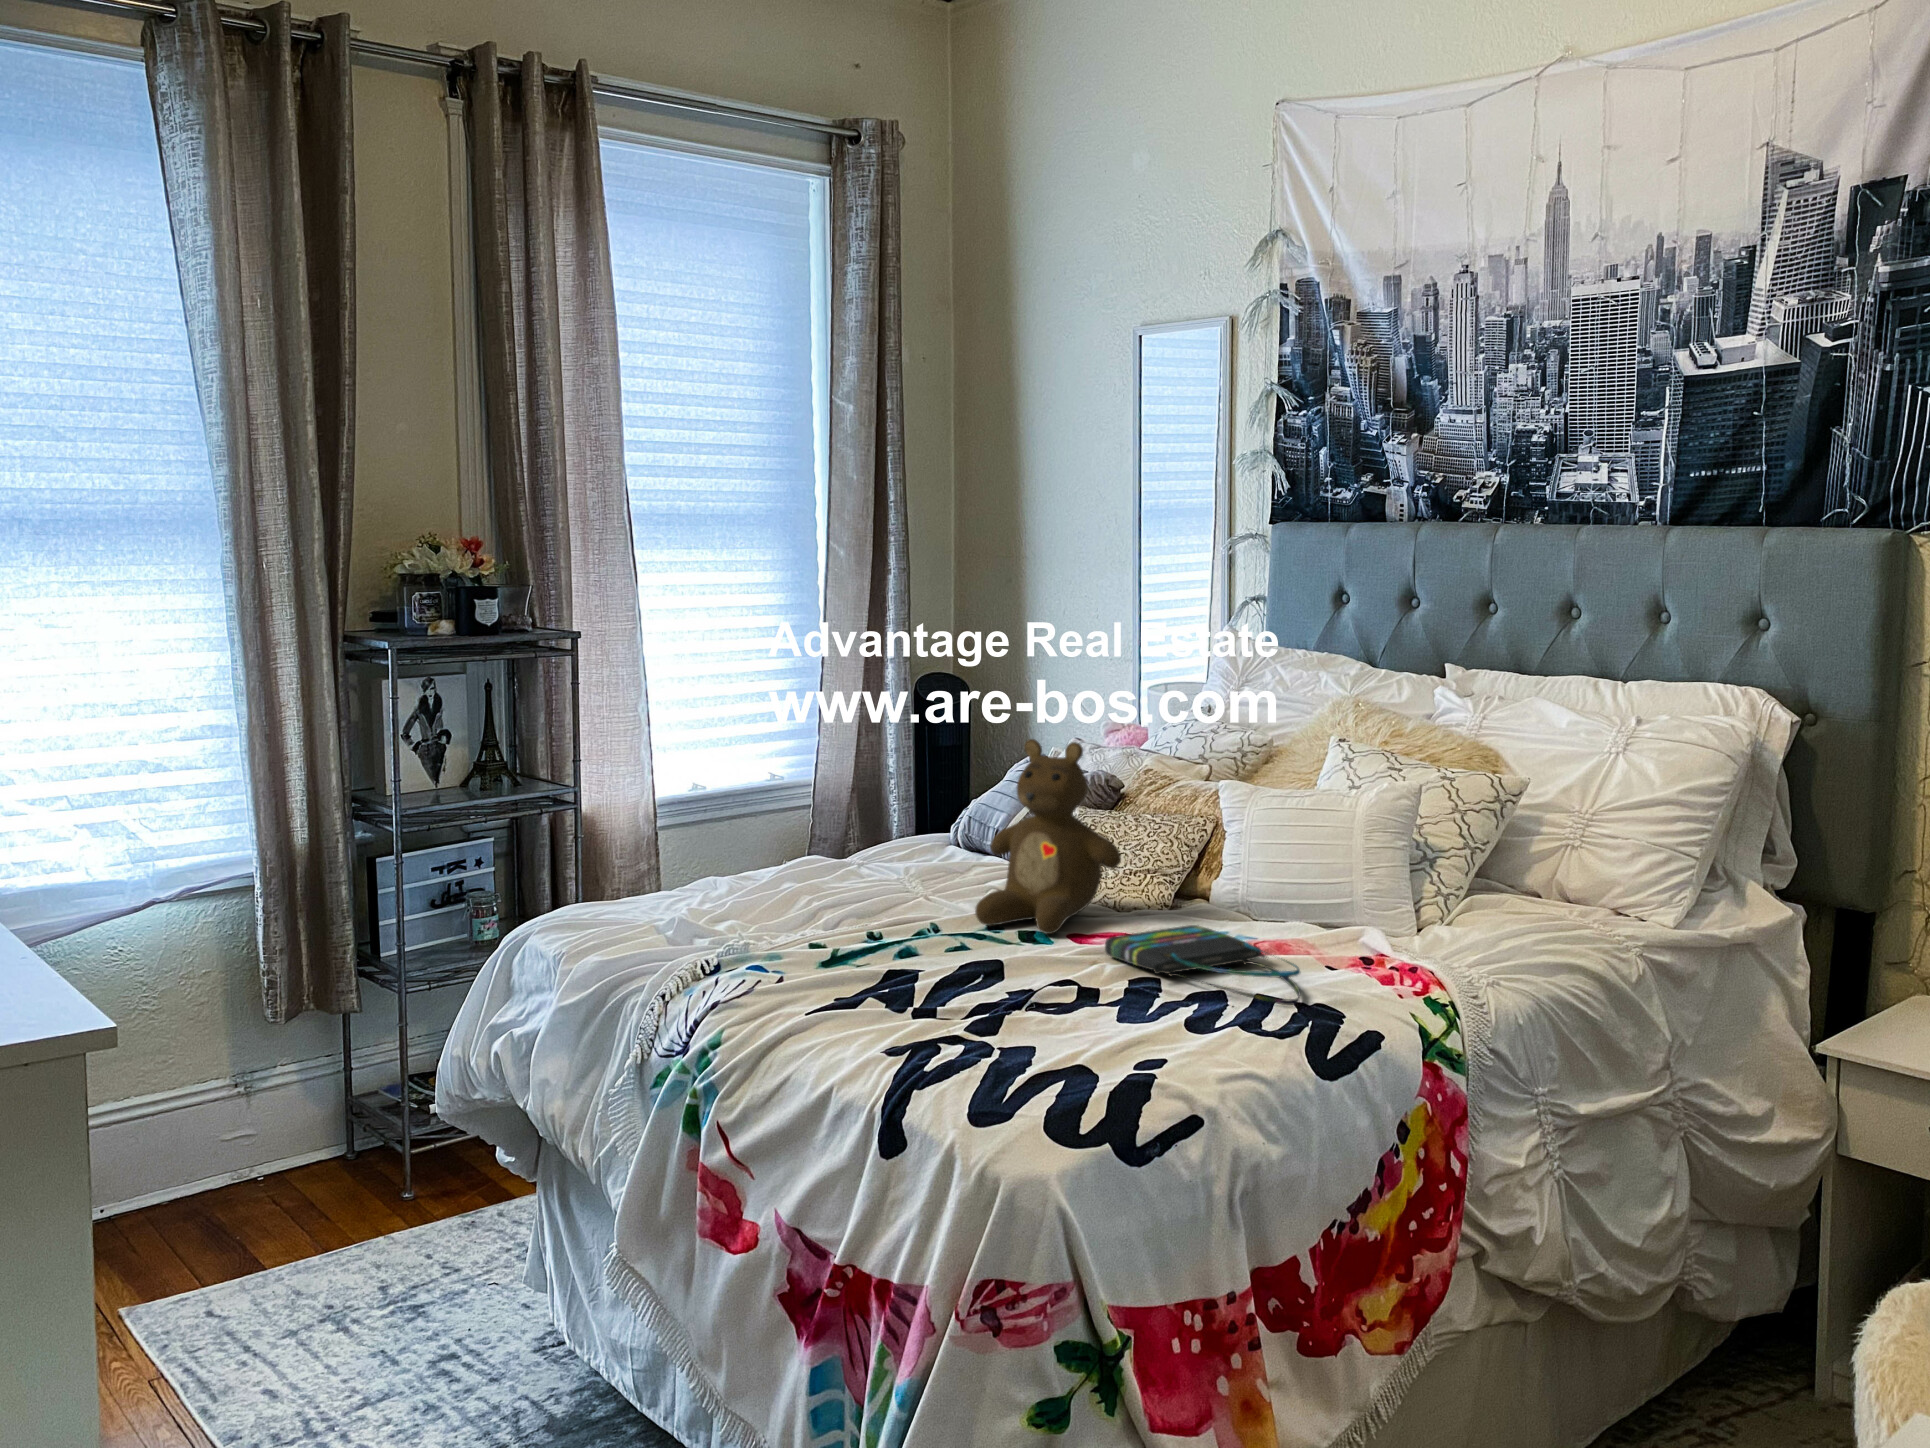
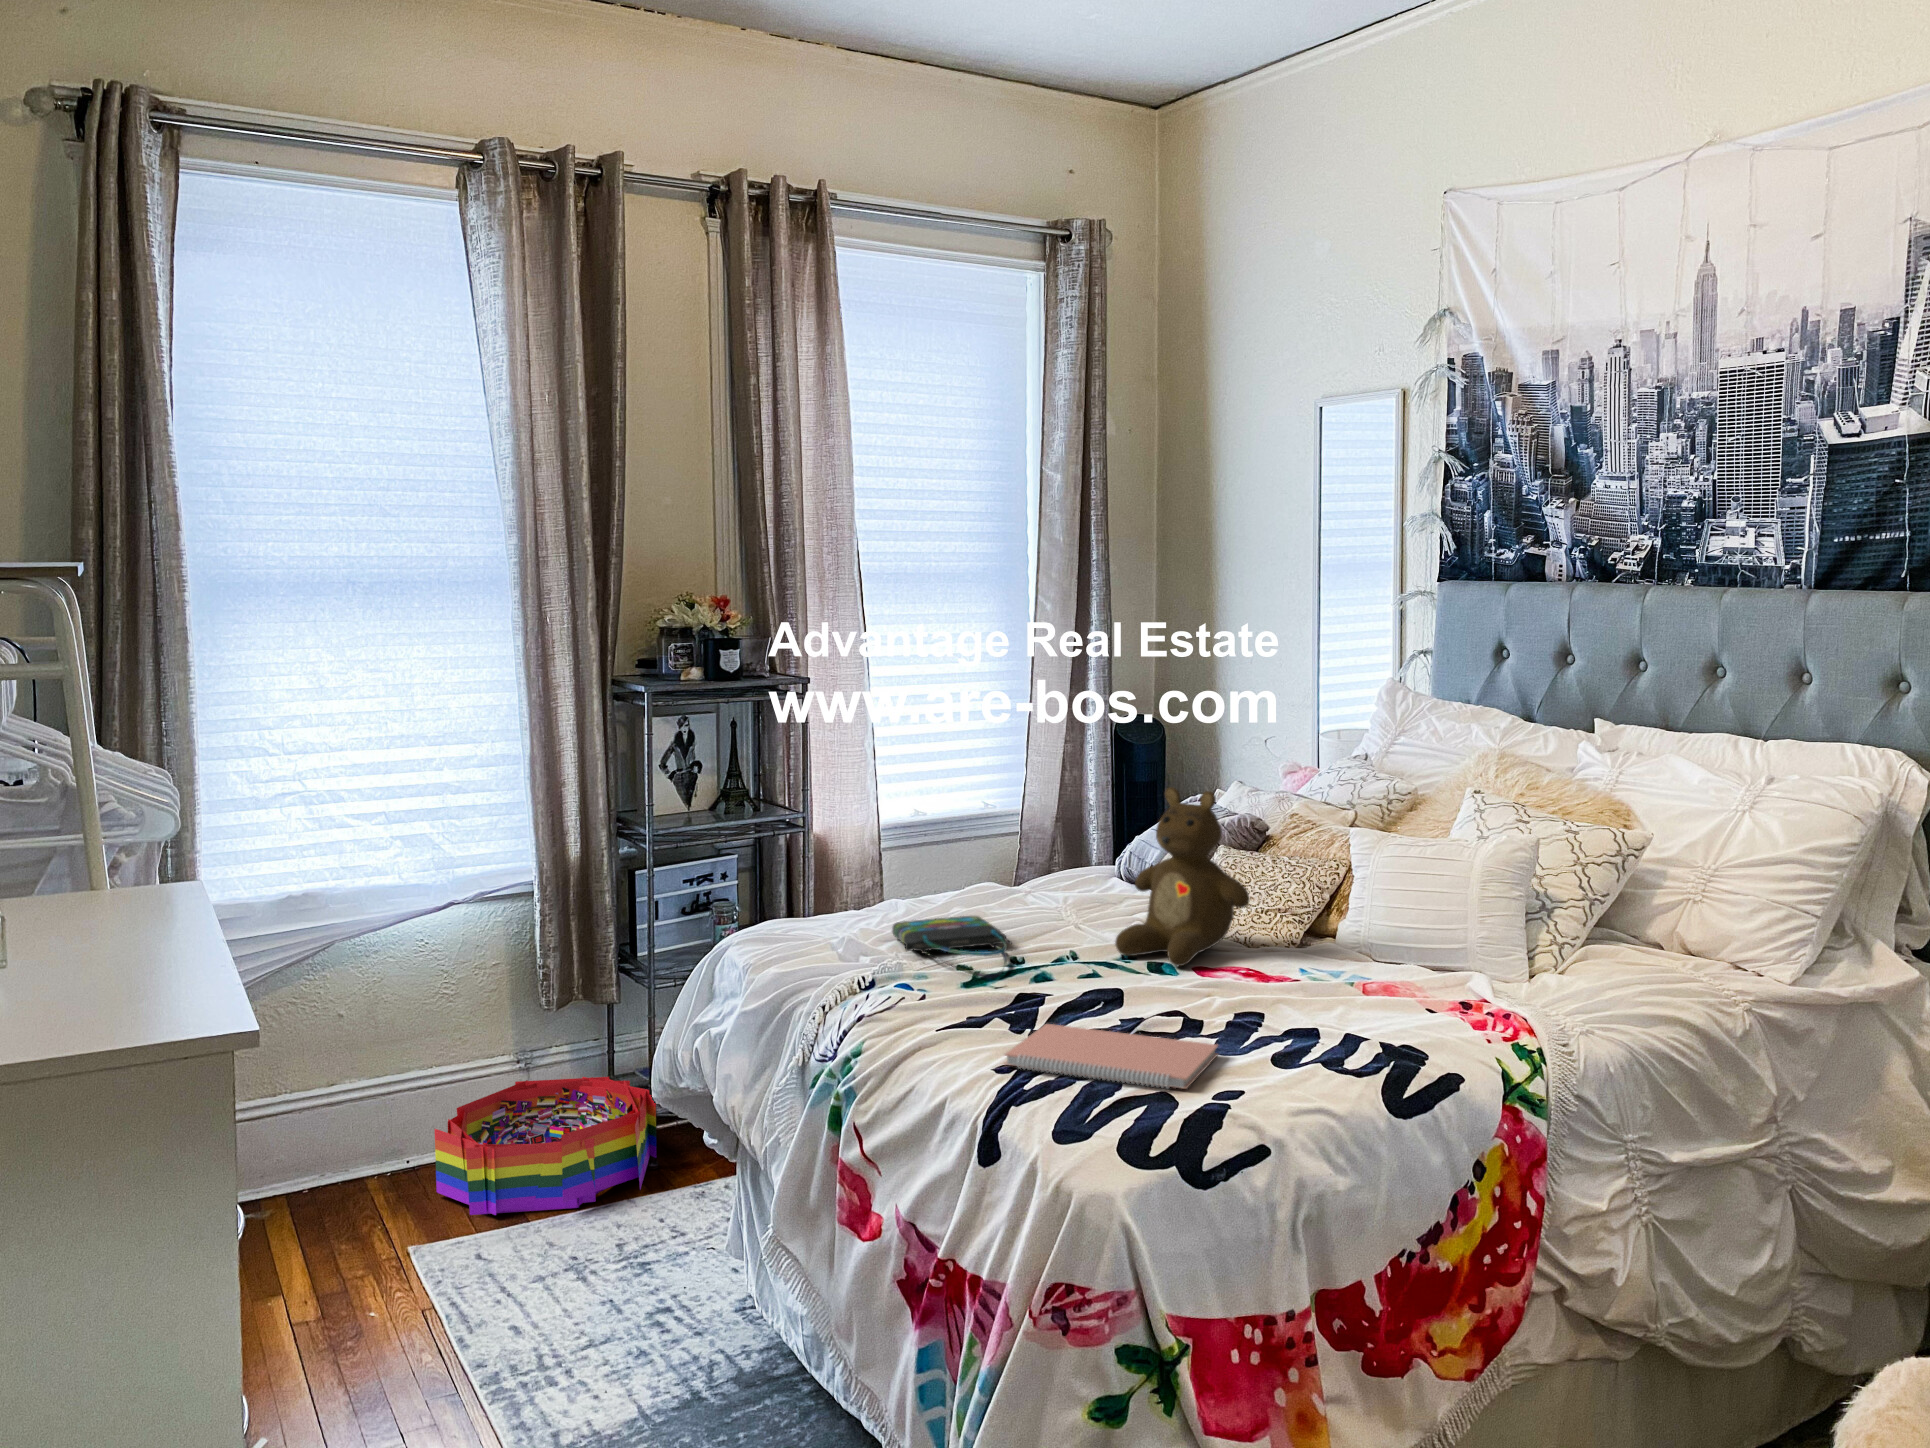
tote bag: present [1105,925,1300,1005] -> present [892,916,1010,978]
notebook: none [892,1000,1124,1061] -> present [1005,1024,1218,1089]
storage bin: none [139,1098,413,1269] -> present [435,1077,656,1215]

